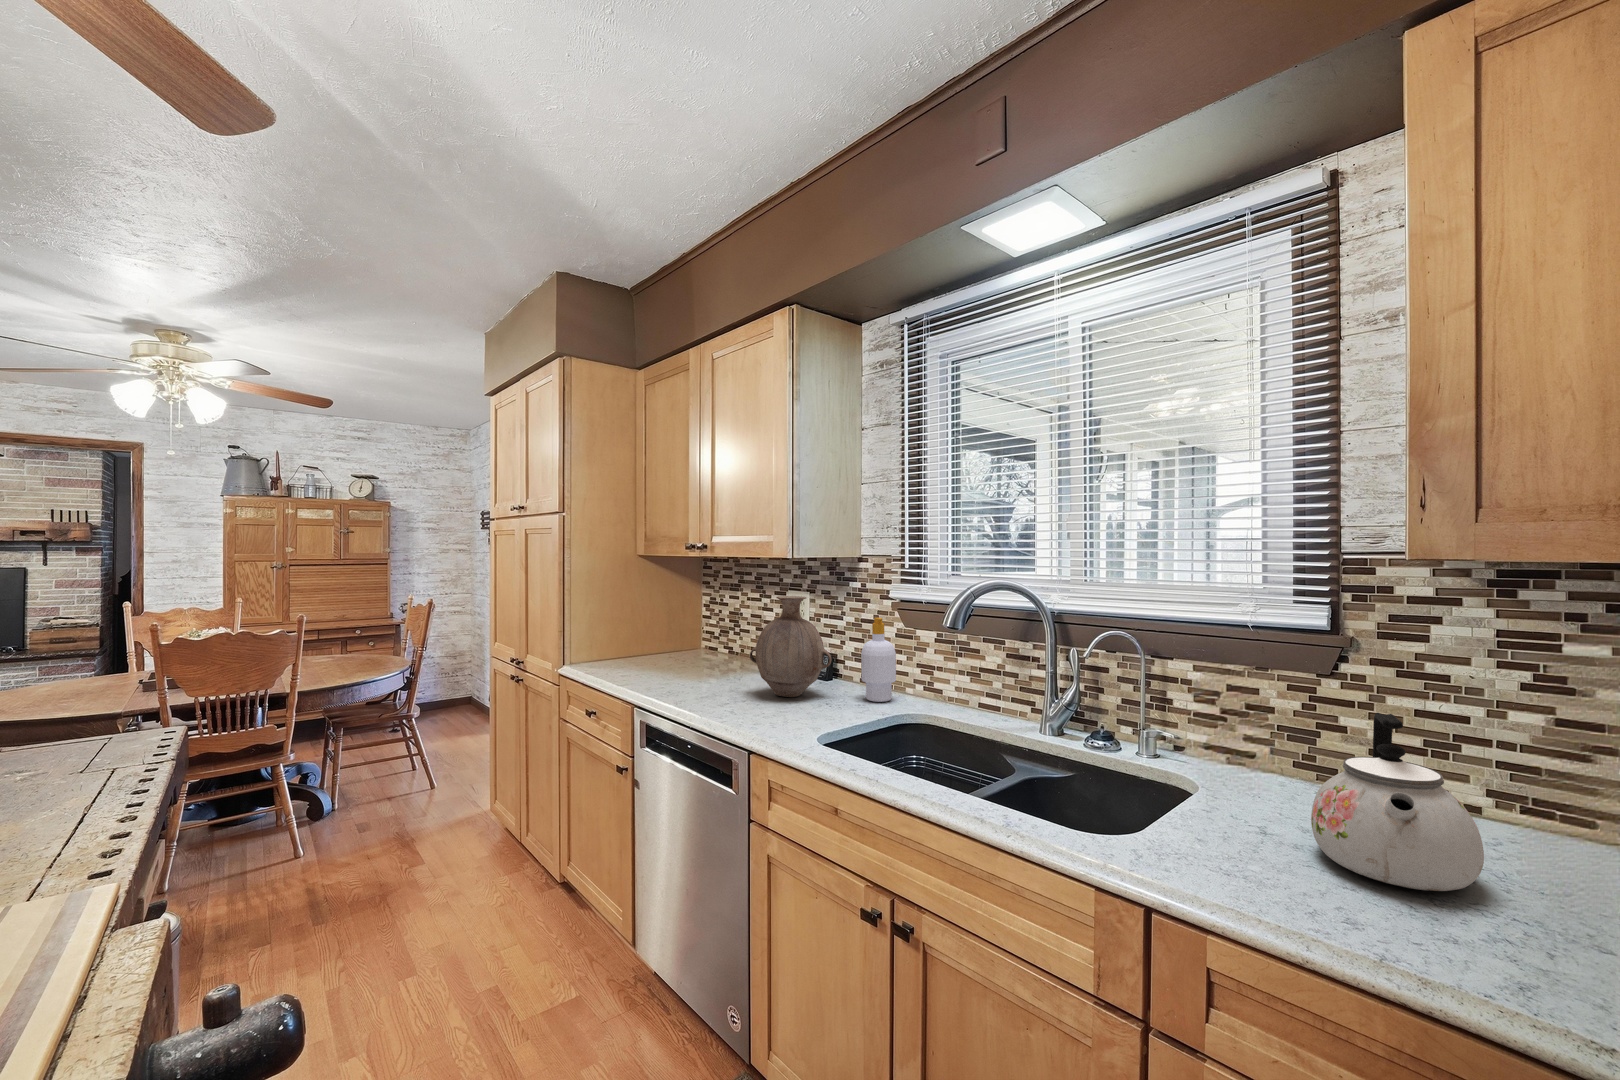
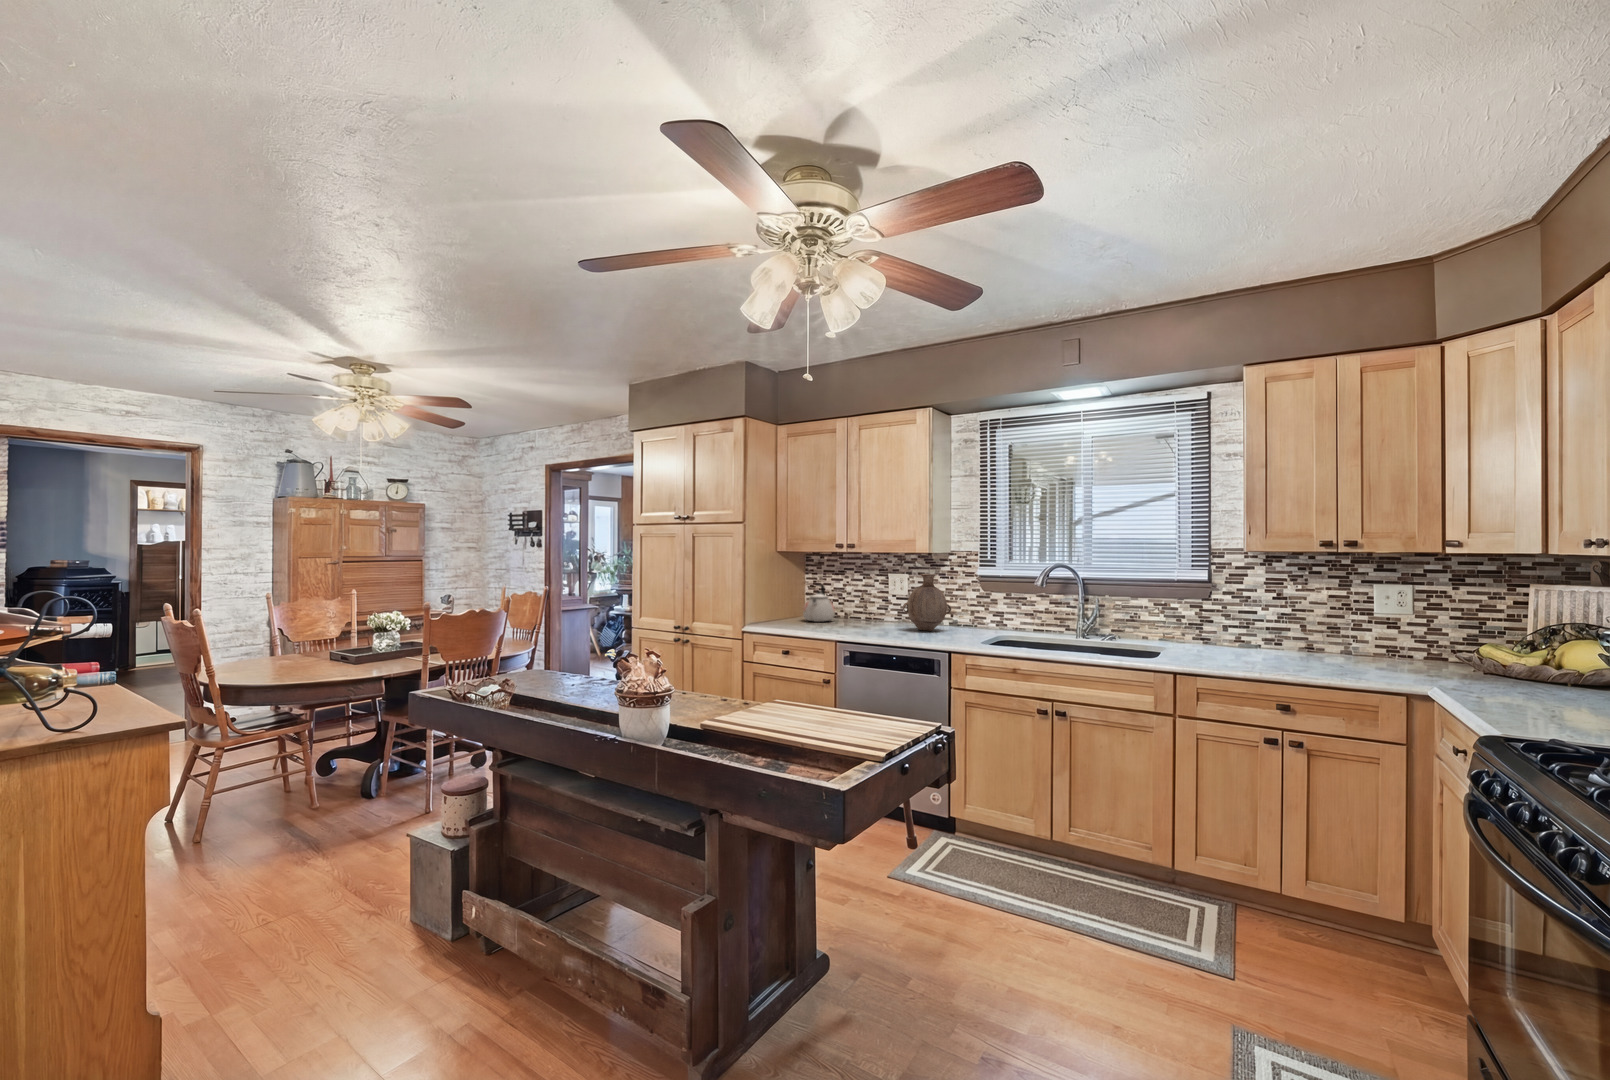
soap bottle: present [861,618,896,702] -> none [967,585,987,631]
kettle: present [1311,713,1484,891] -> present [803,584,835,622]

